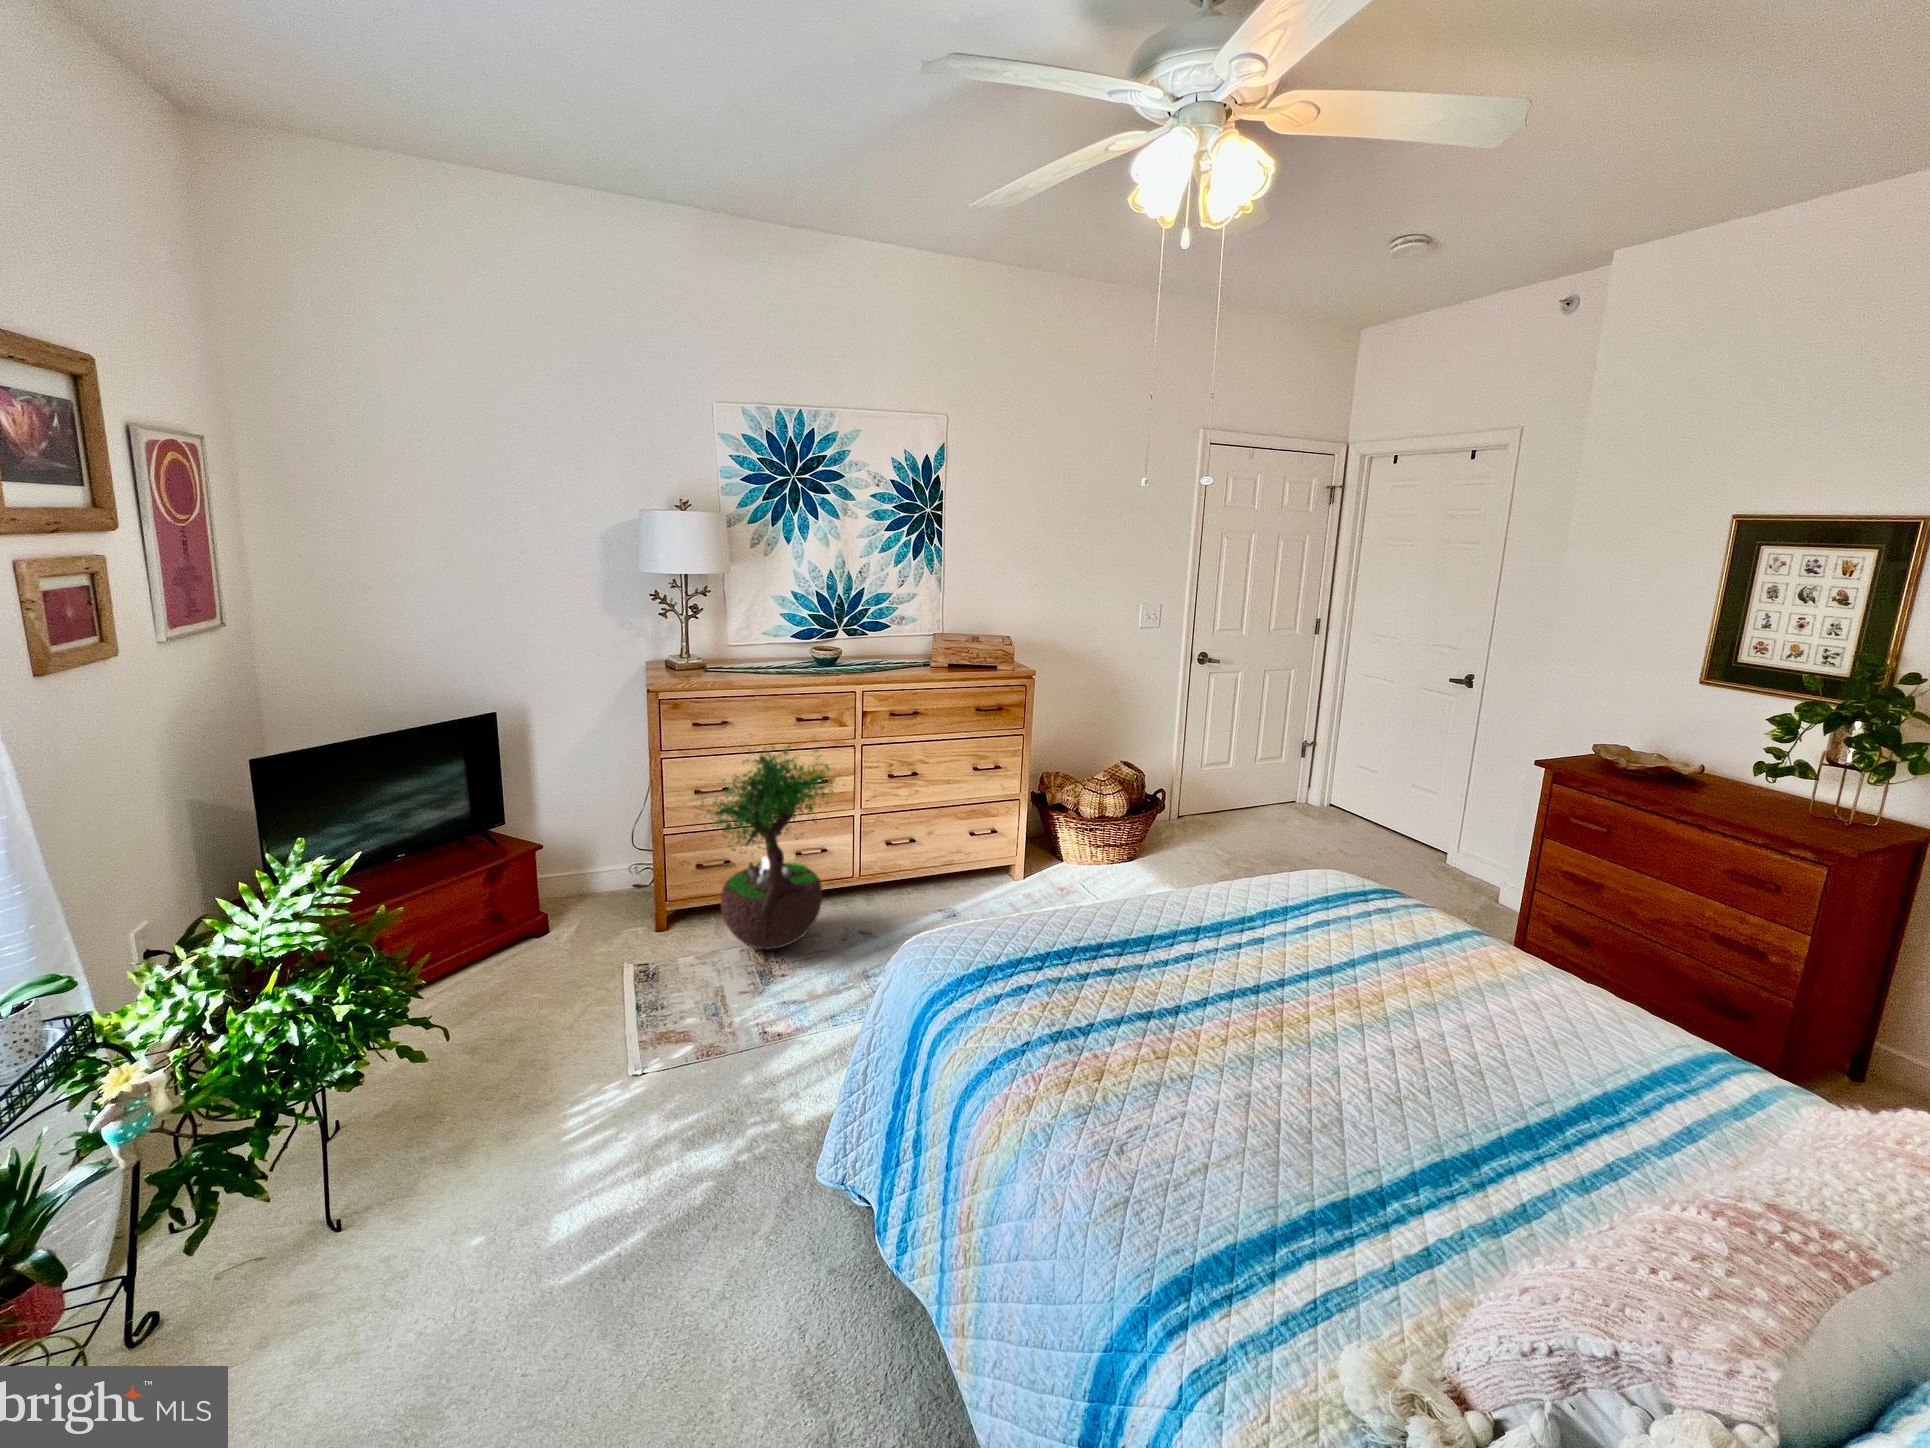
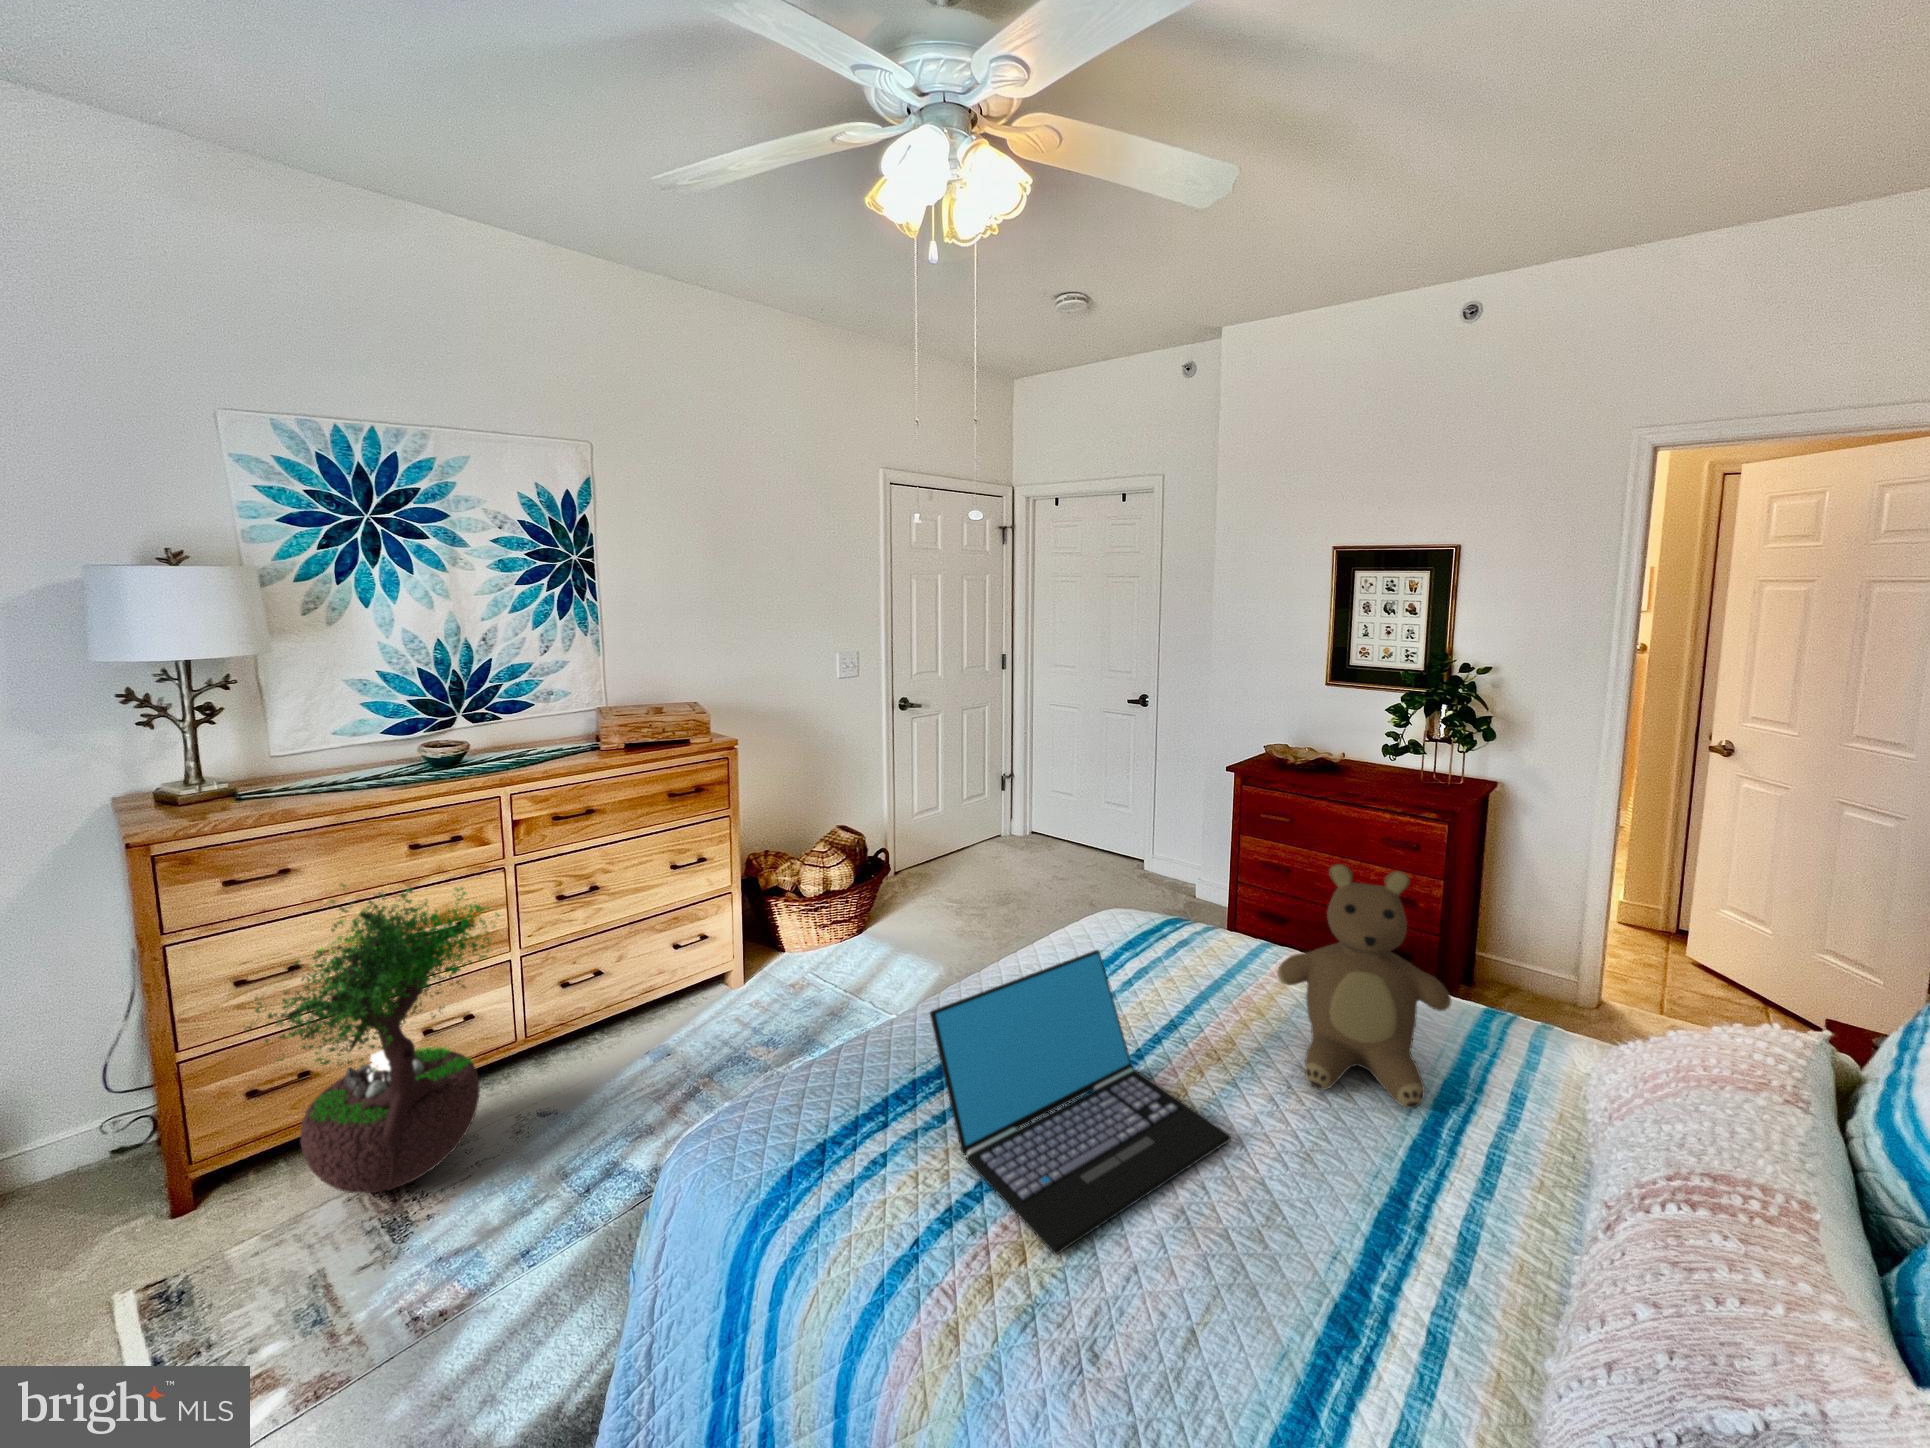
teddy bear: none [1439,848,1643,1107] -> present [1277,864,1451,1108]
laptop: none [1079,880,1329,1085] -> present [930,950,1231,1254]

